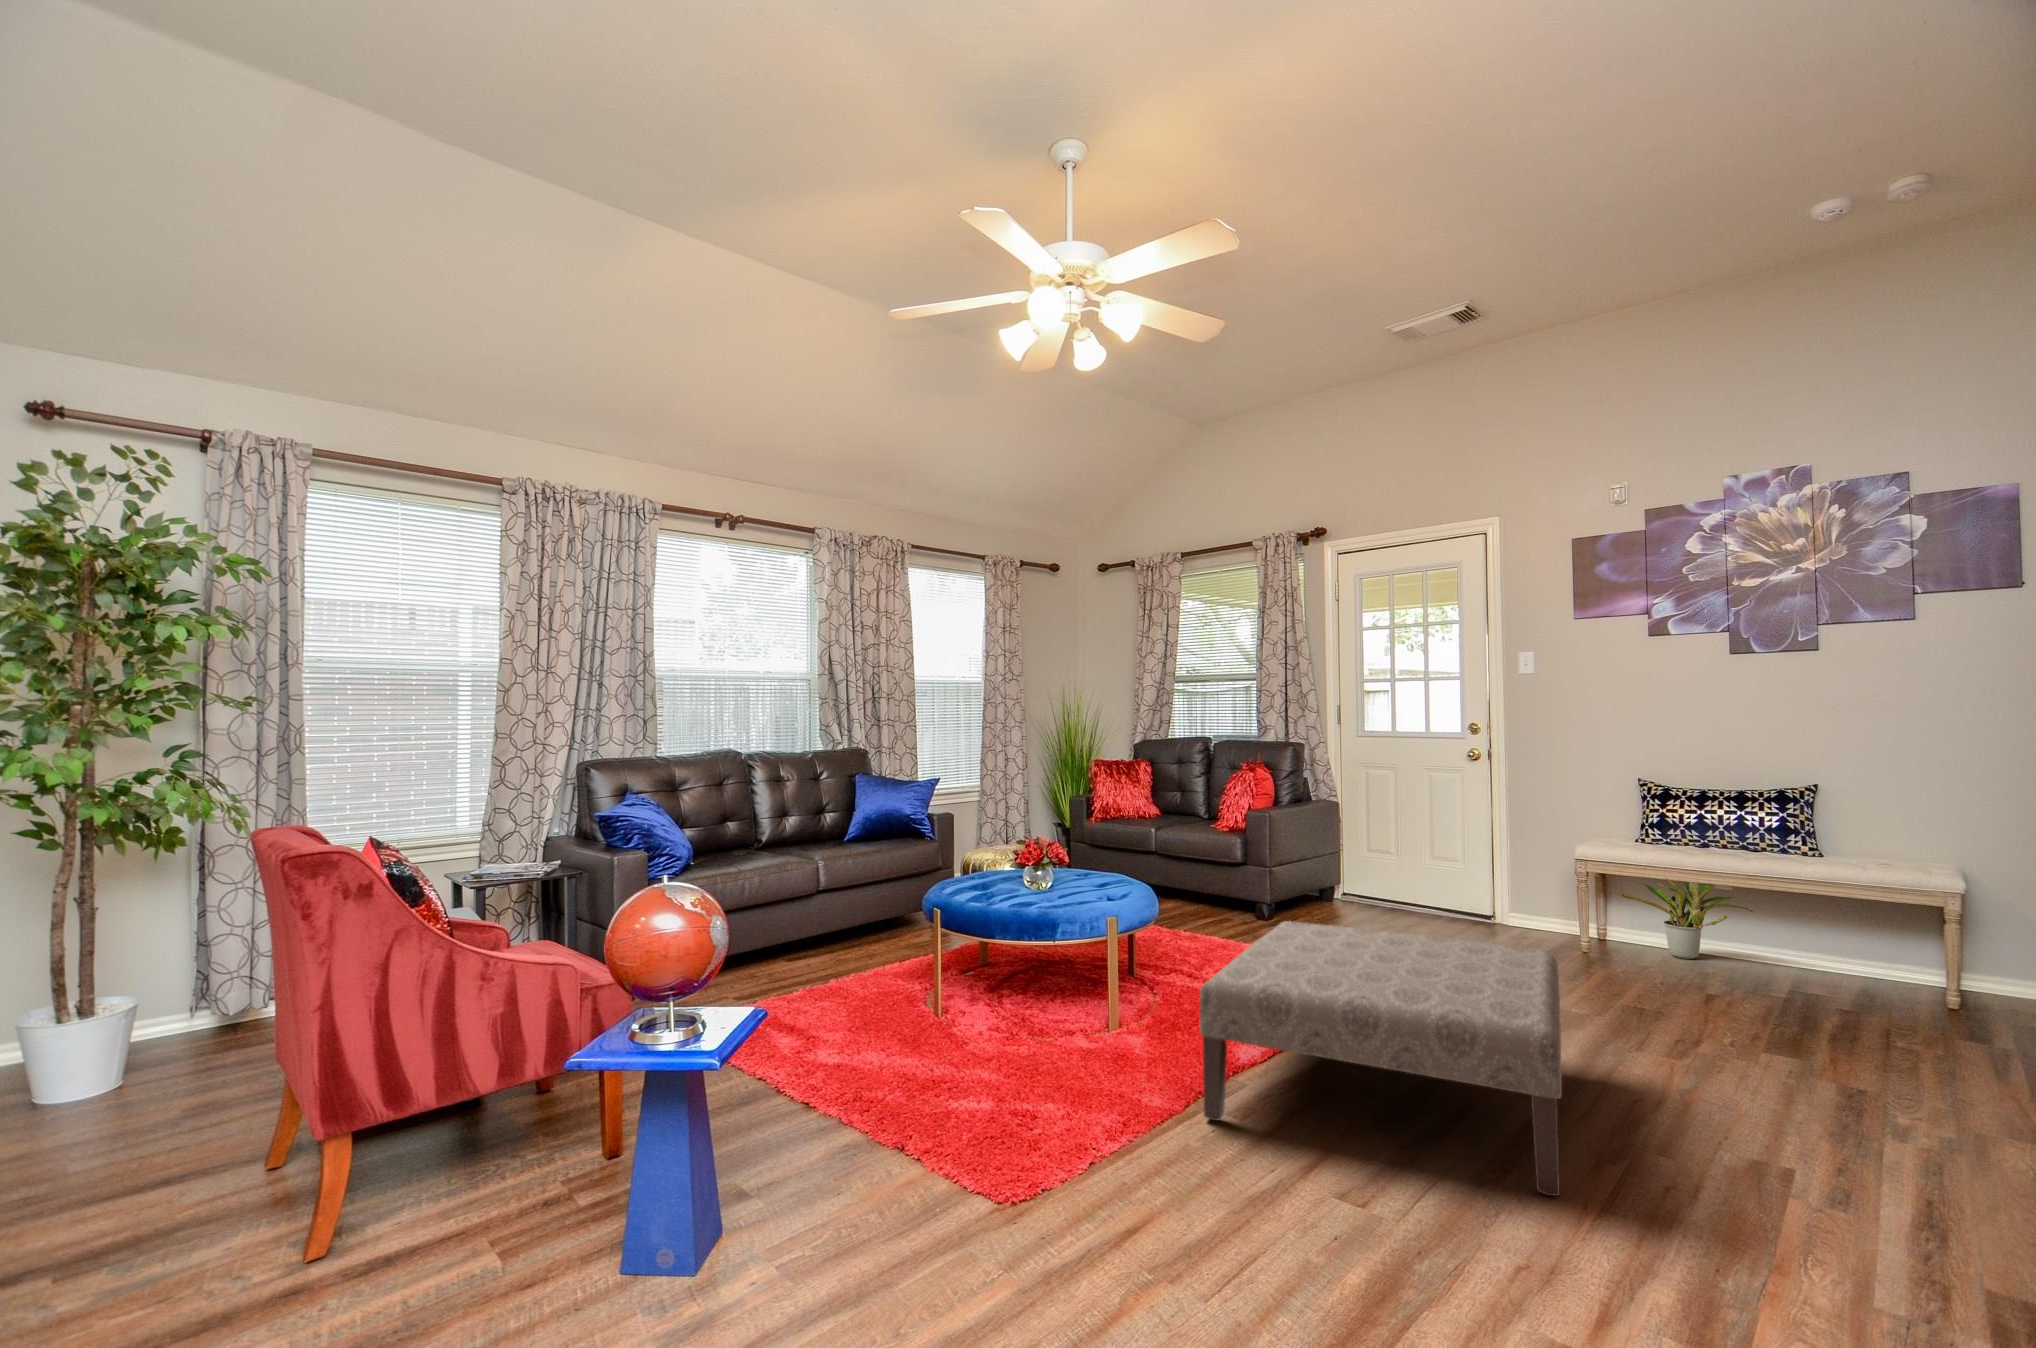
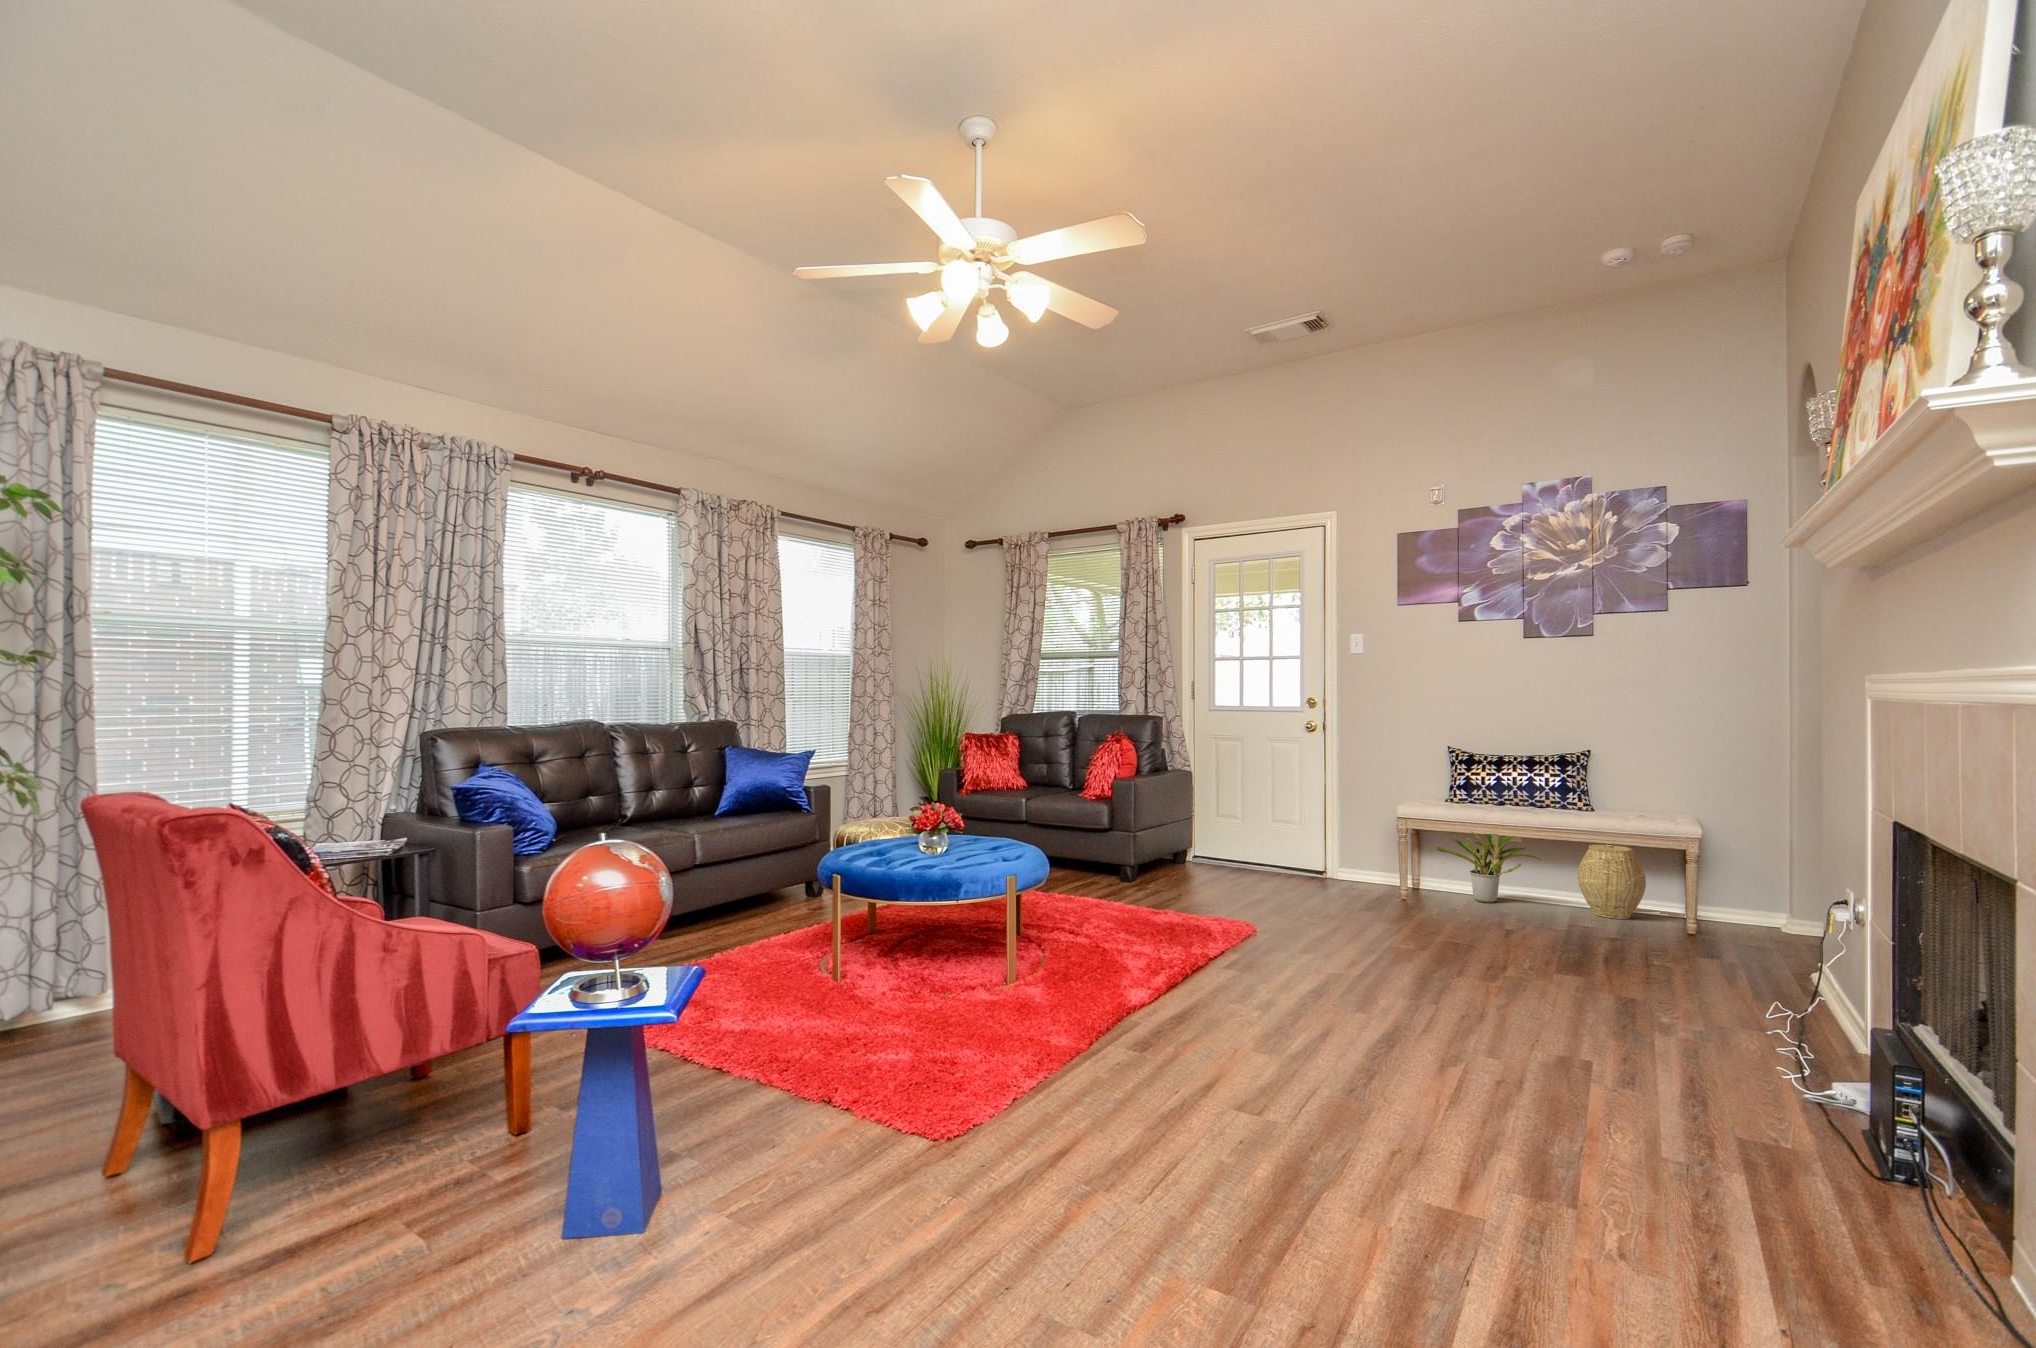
woven basket: none [1802,896,1893,986] -> present [1578,843,1646,919]
ottoman: present [1200,921,1562,1196] -> none [1107,876,1422,1097]

